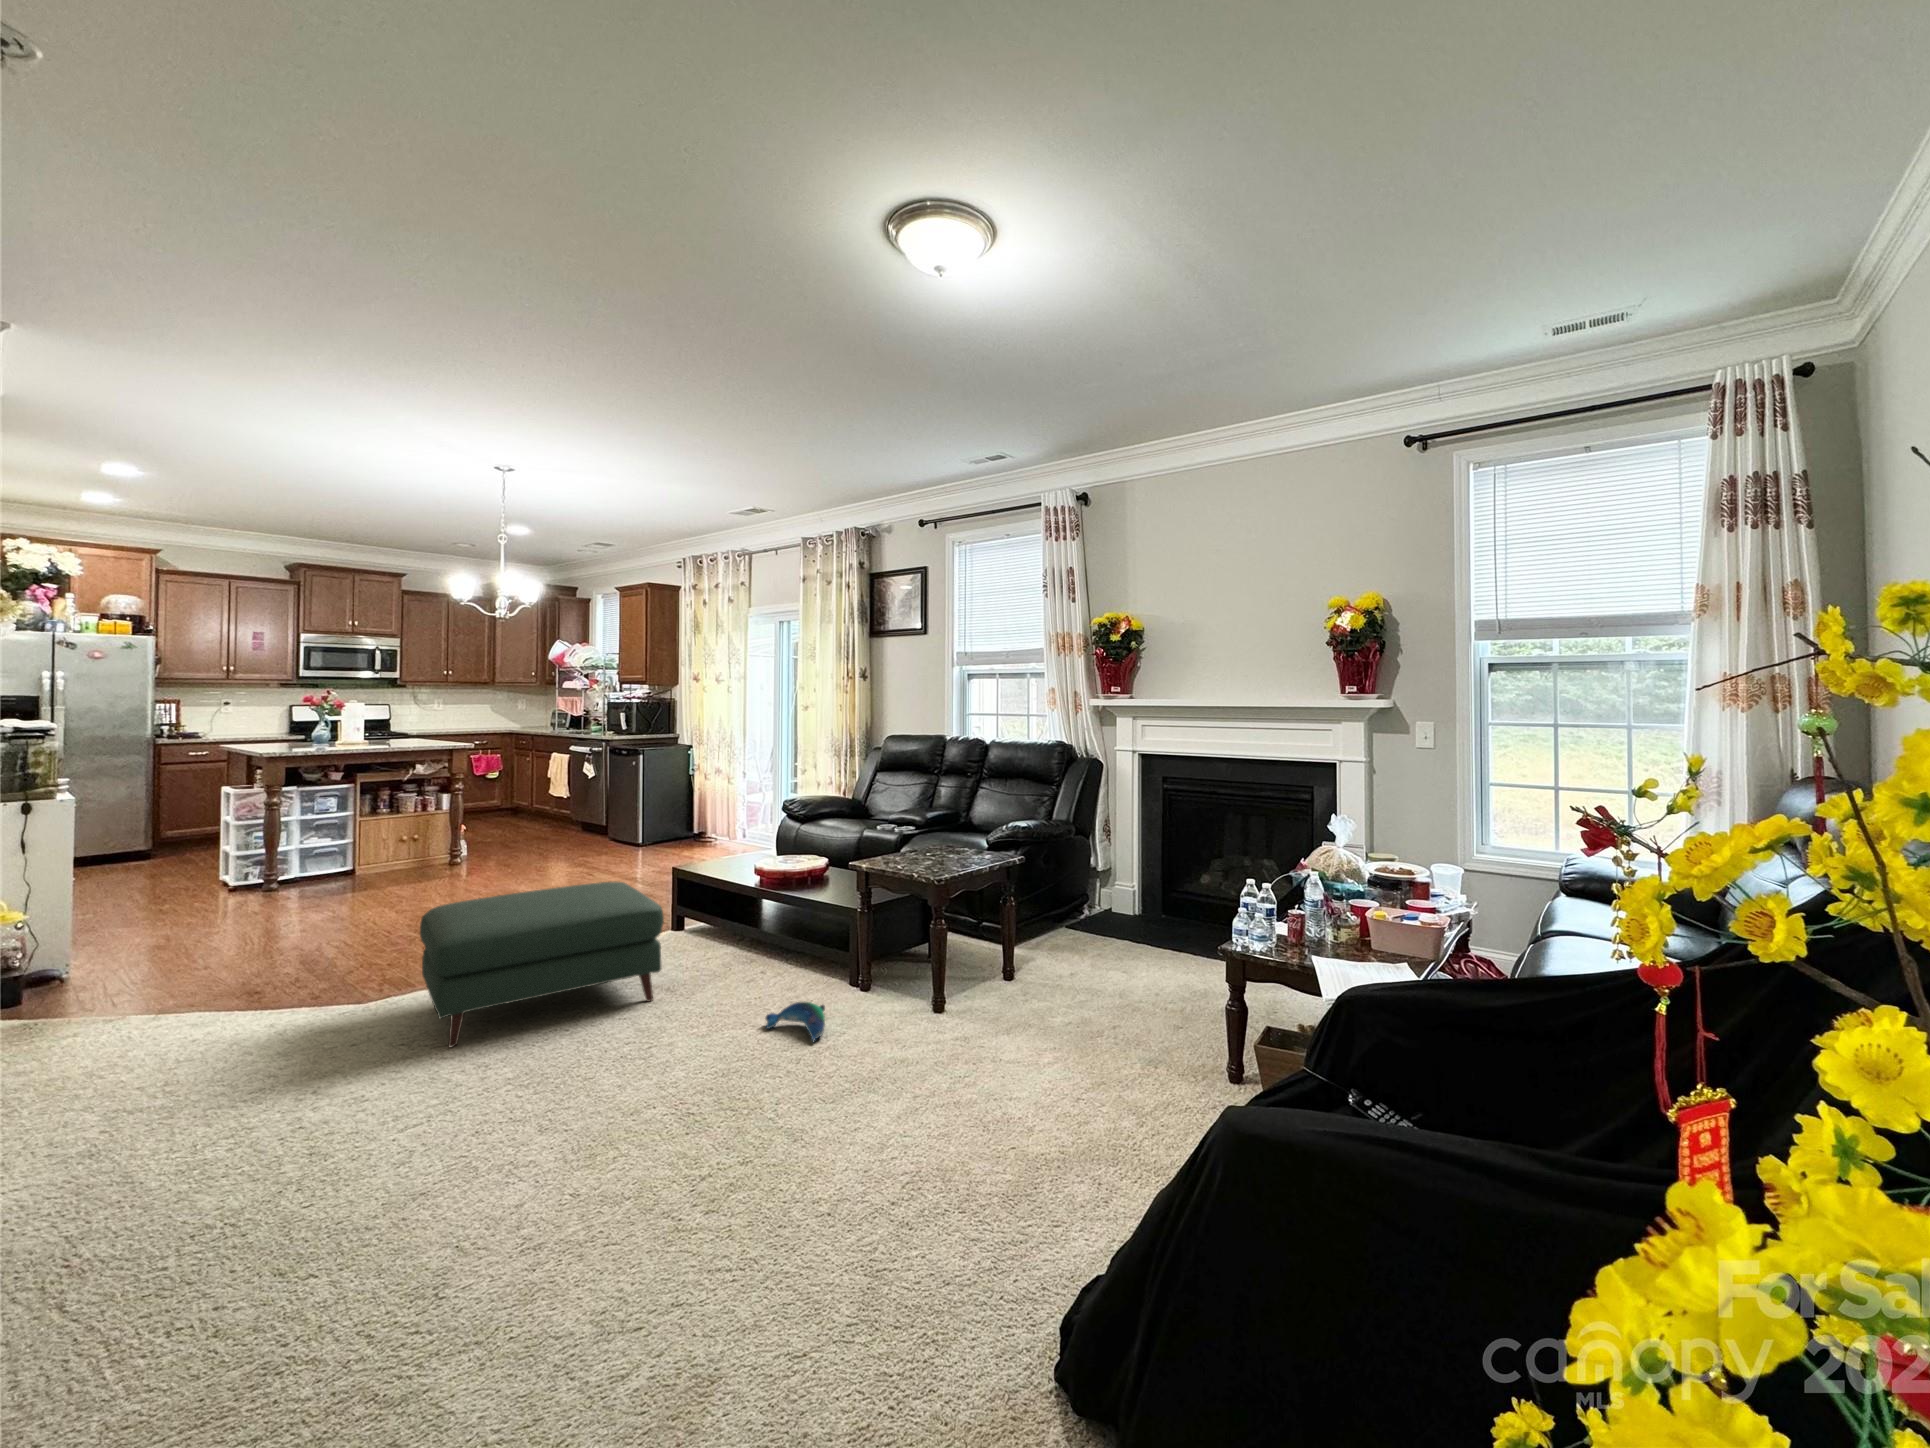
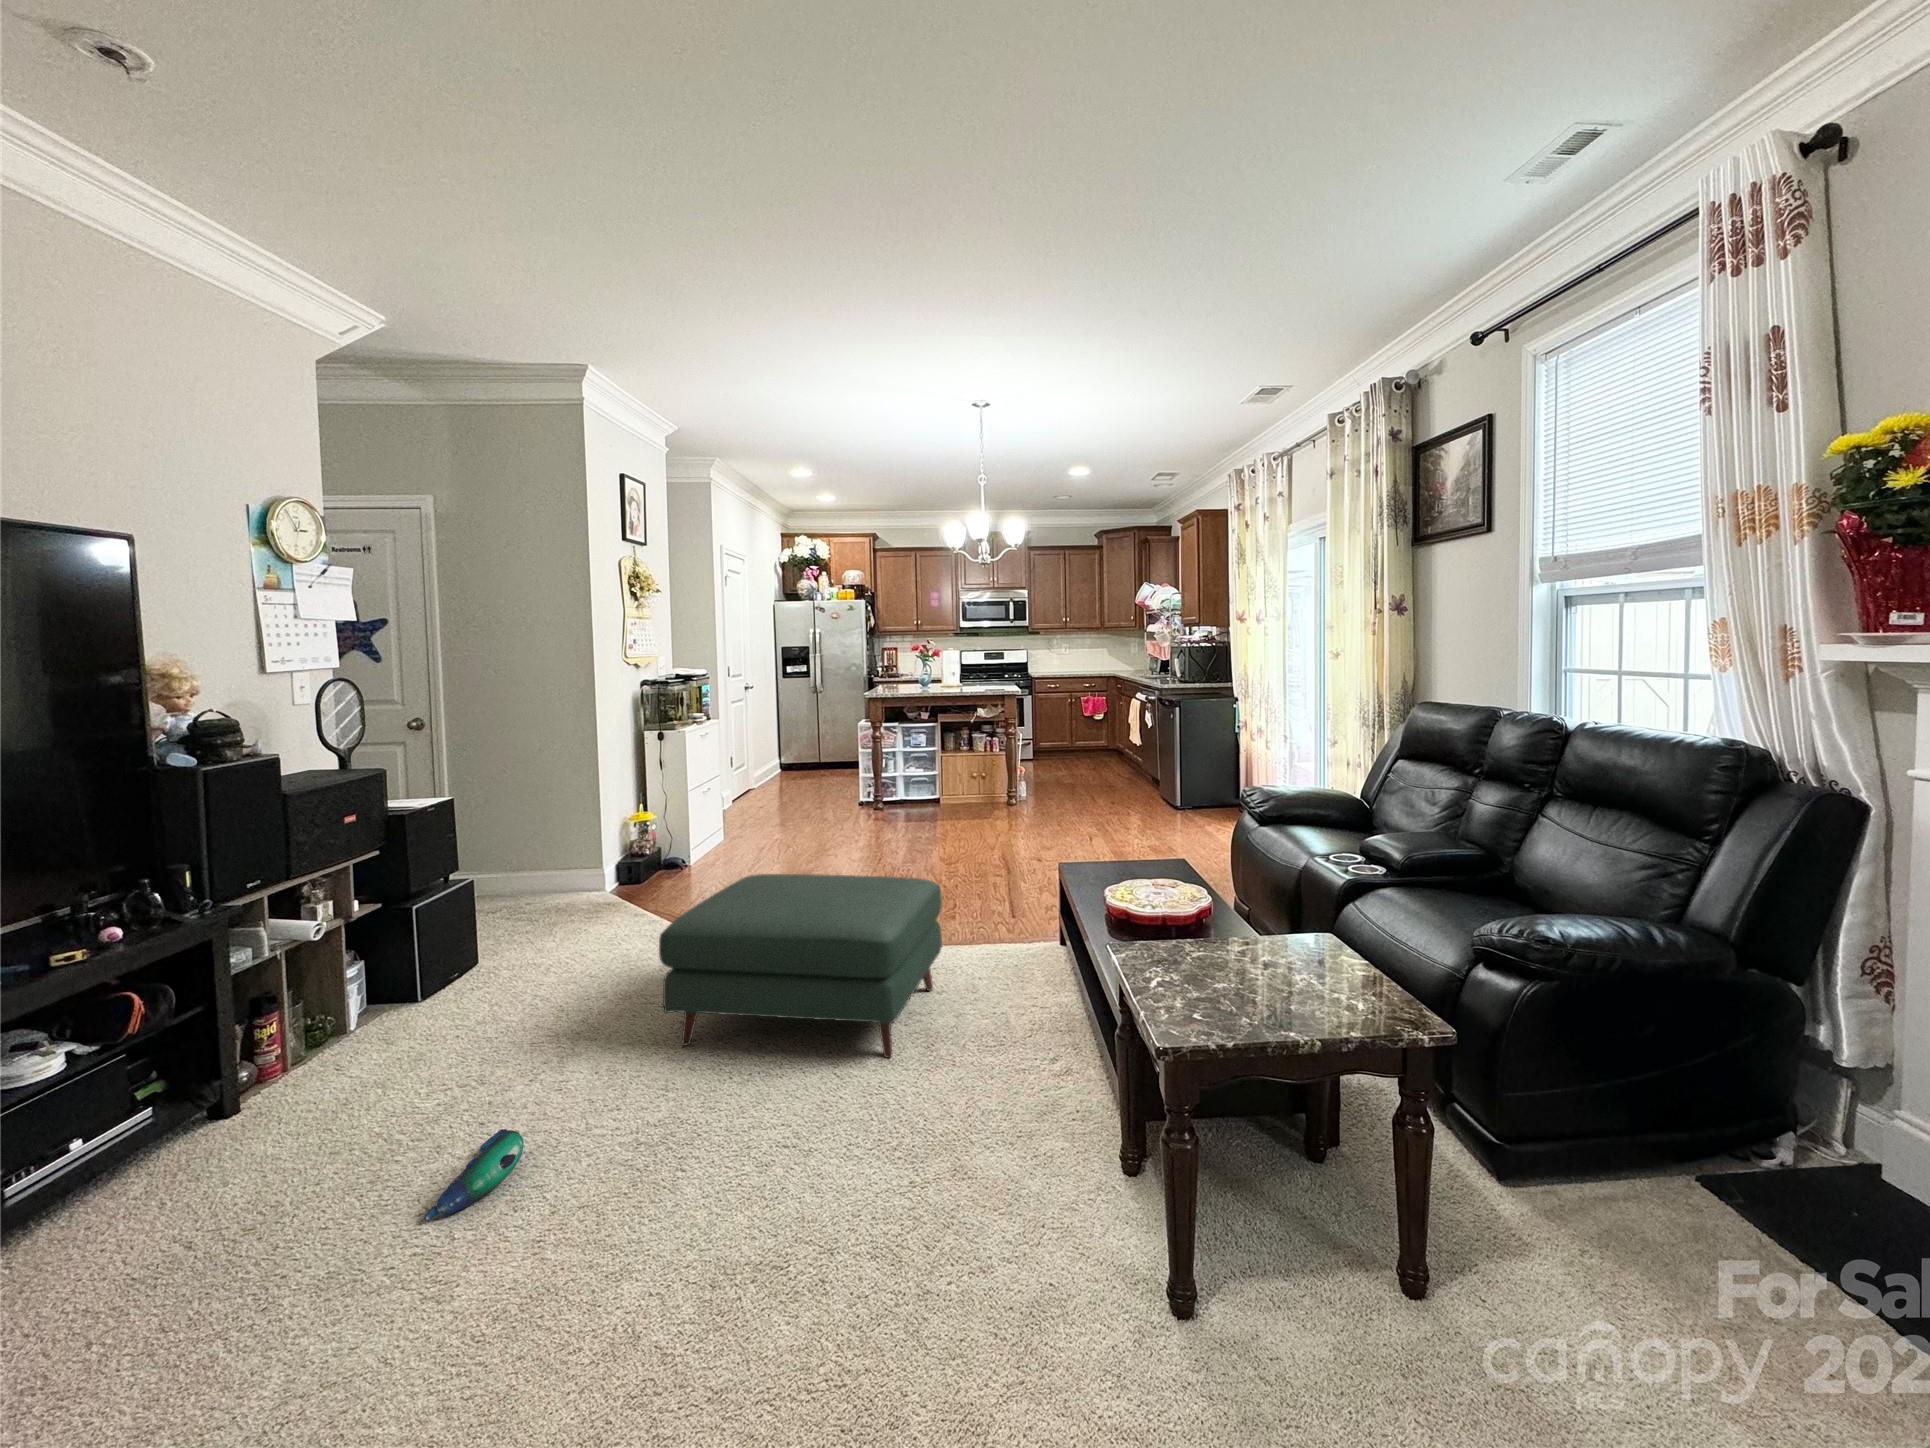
plush toy: present [765,1001,825,1042] -> present [424,1129,524,1221]

